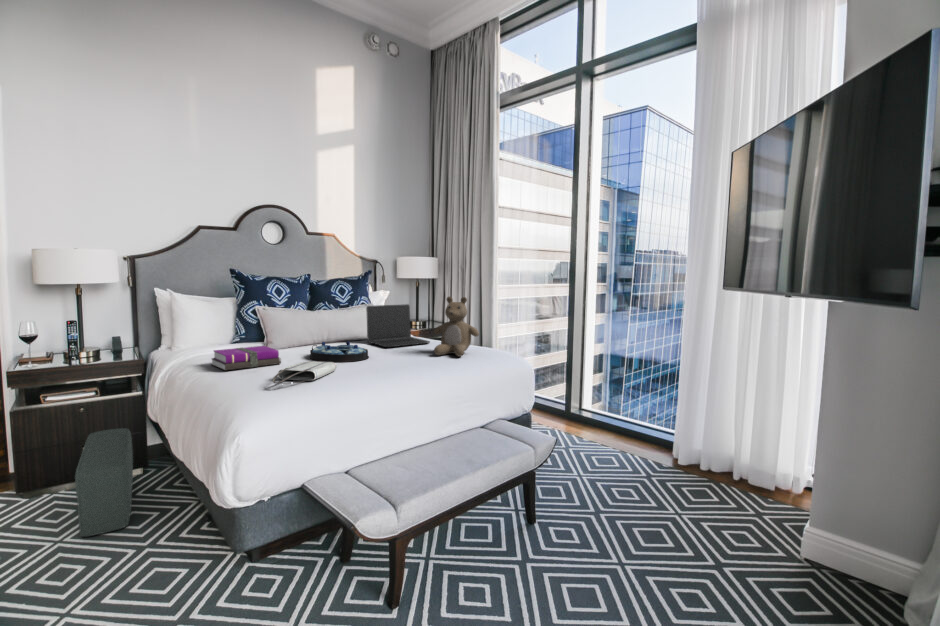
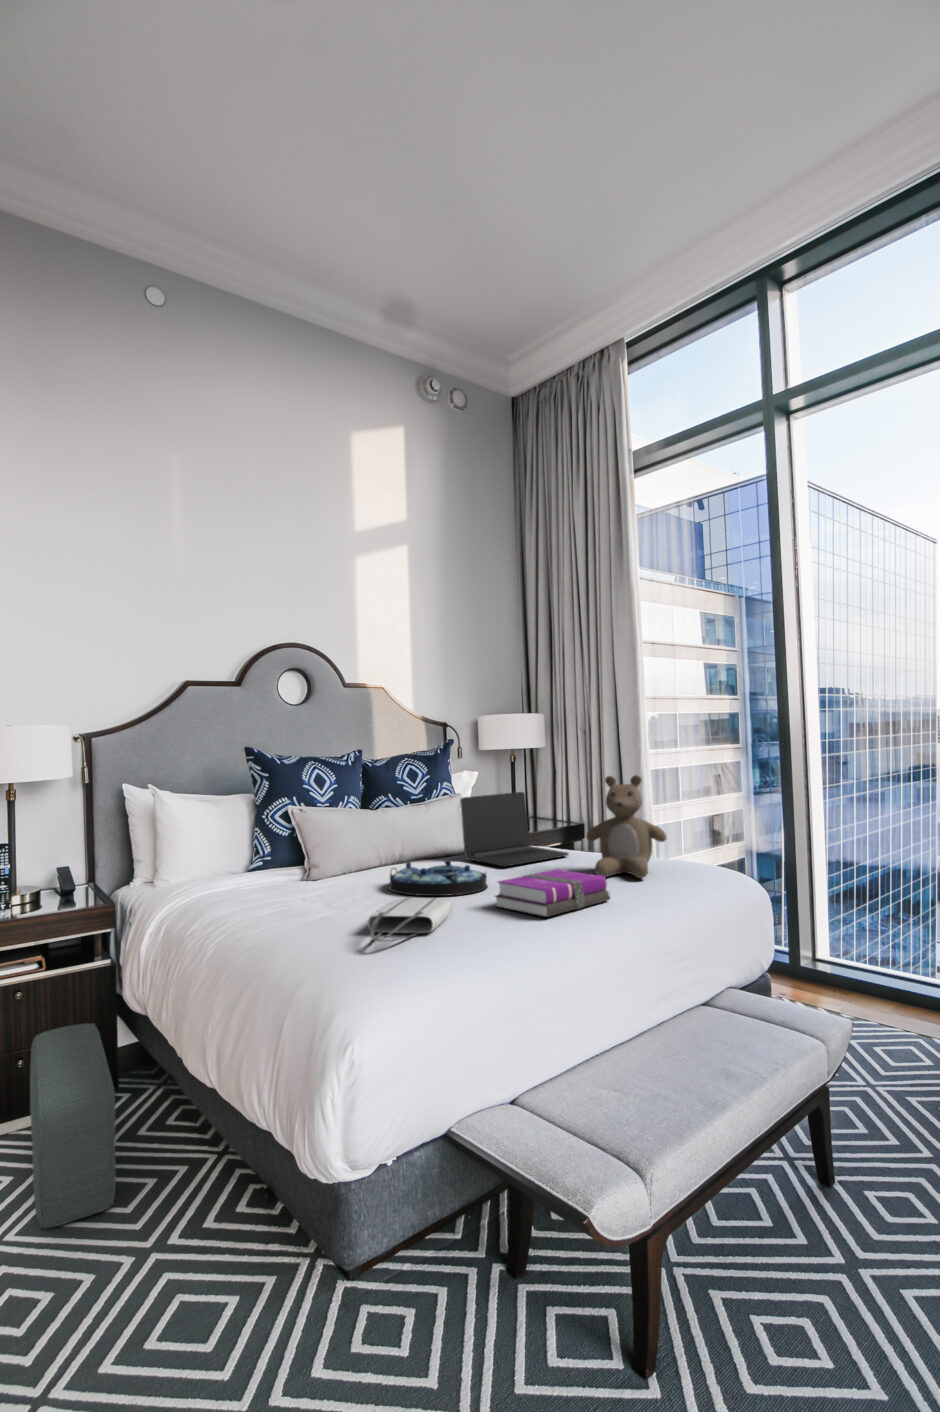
notebook: present [212,346,281,370] -> present [495,869,611,917]

